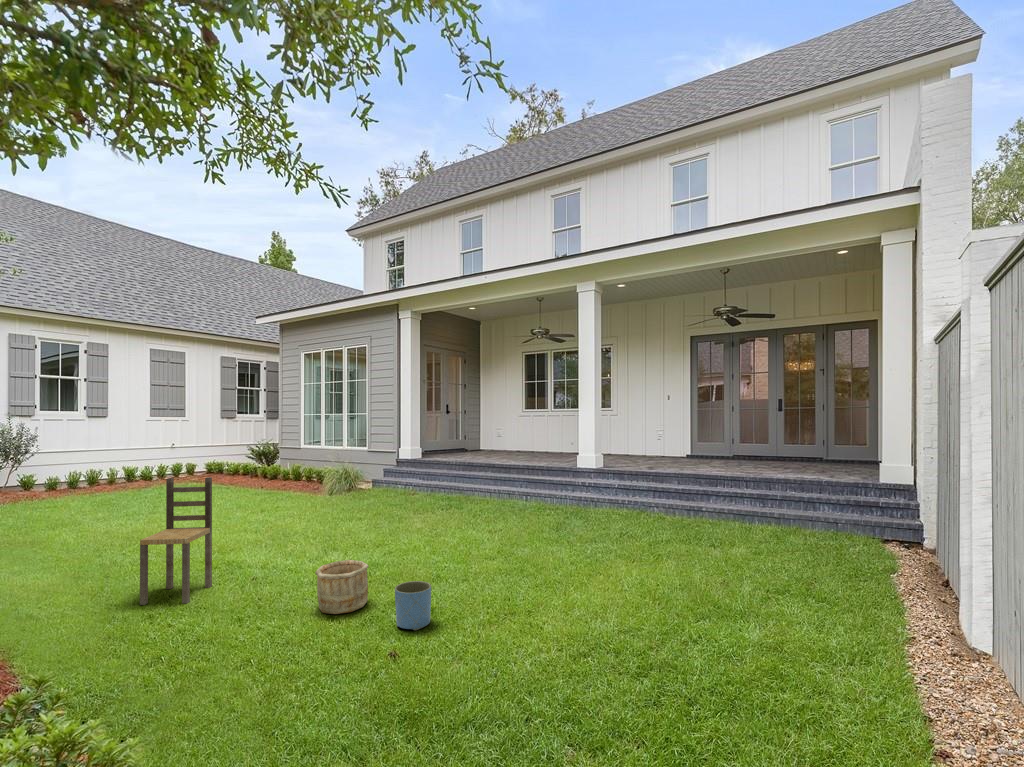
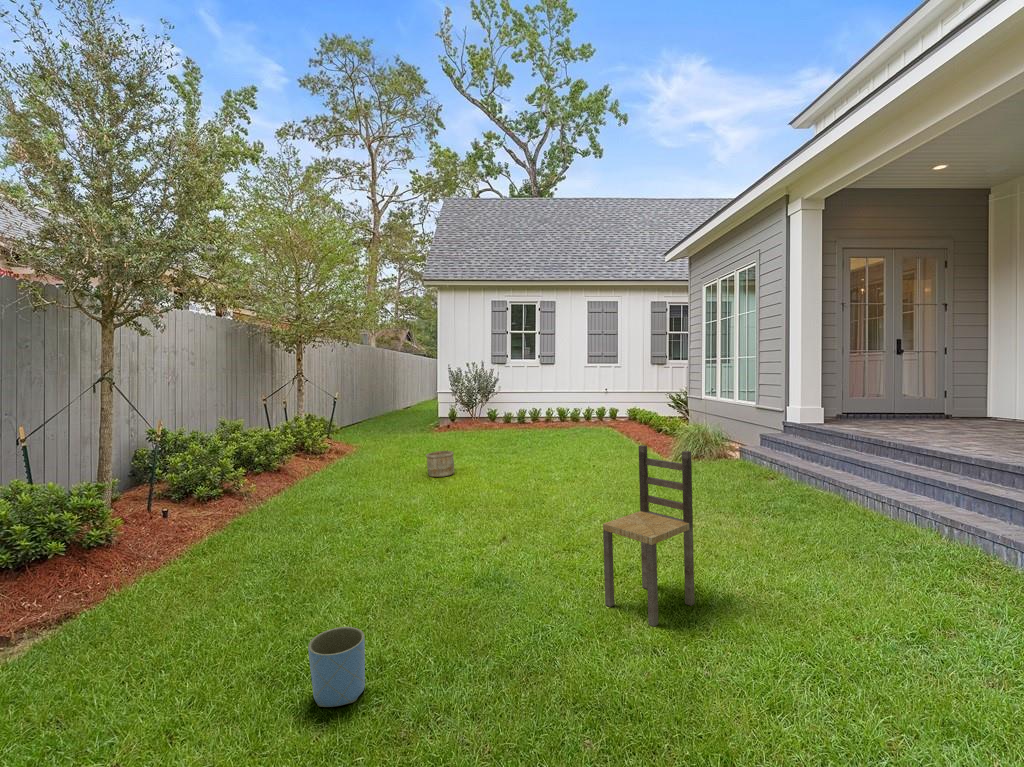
chair: present [140,477,212,605] -> present [603,445,695,626]
wooden bucket: present [315,560,368,614] -> present [426,451,454,477]

